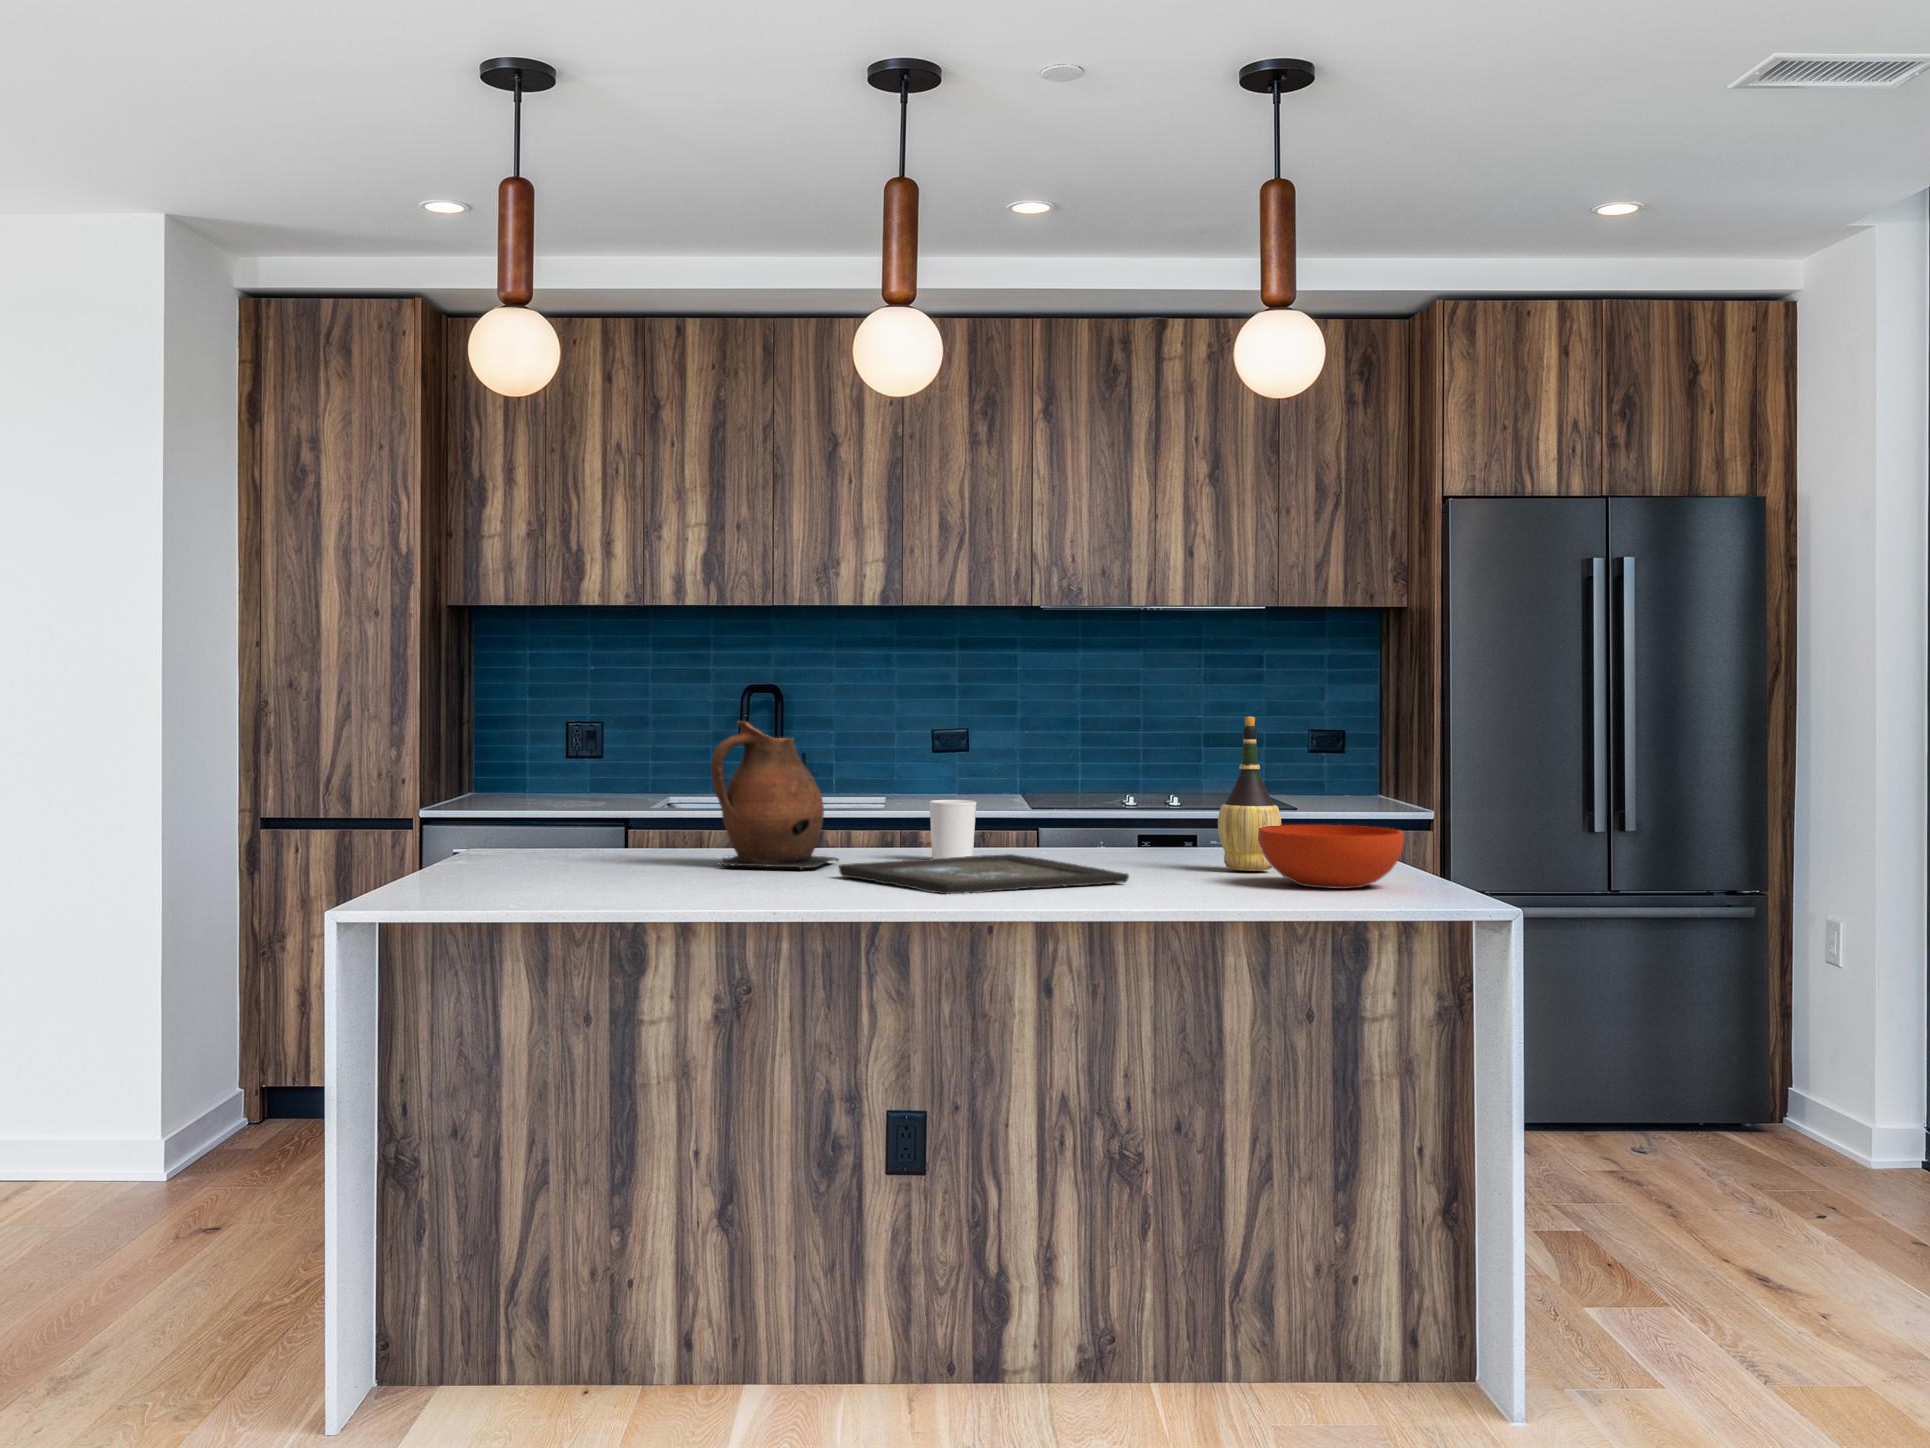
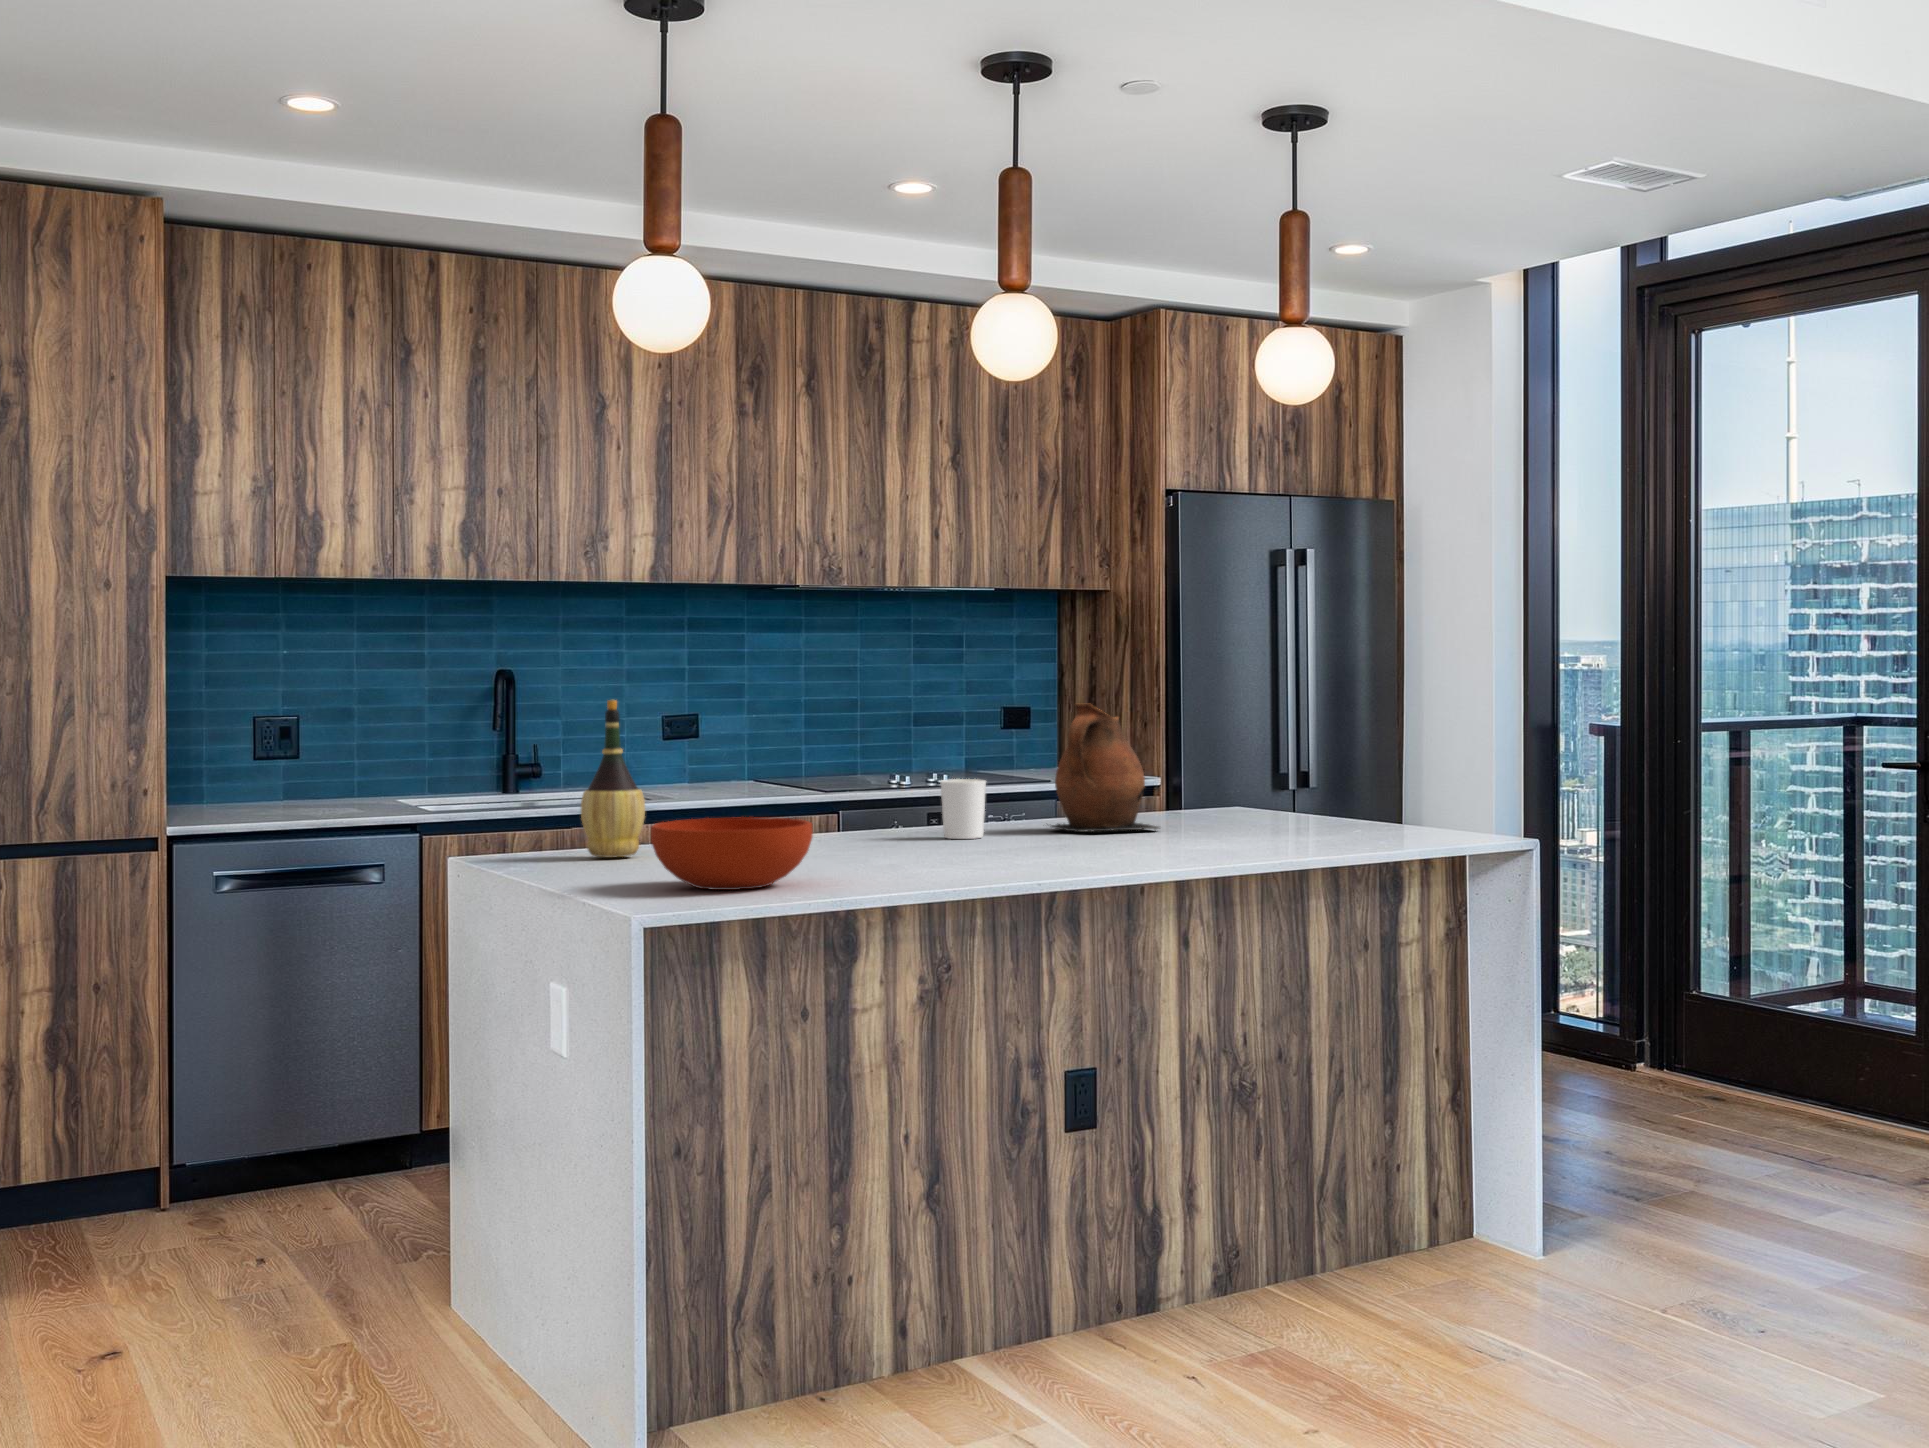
wine bottle: present [1218,716,1281,871] -> present [581,700,645,857]
ceramic pitcher: present [711,721,838,870] -> present [1051,704,1159,832]
bowl: present [1258,825,1404,889] -> present [651,817,813,890]
tray: present [839,854,1129,894] -> none [987,826,1228,861]

